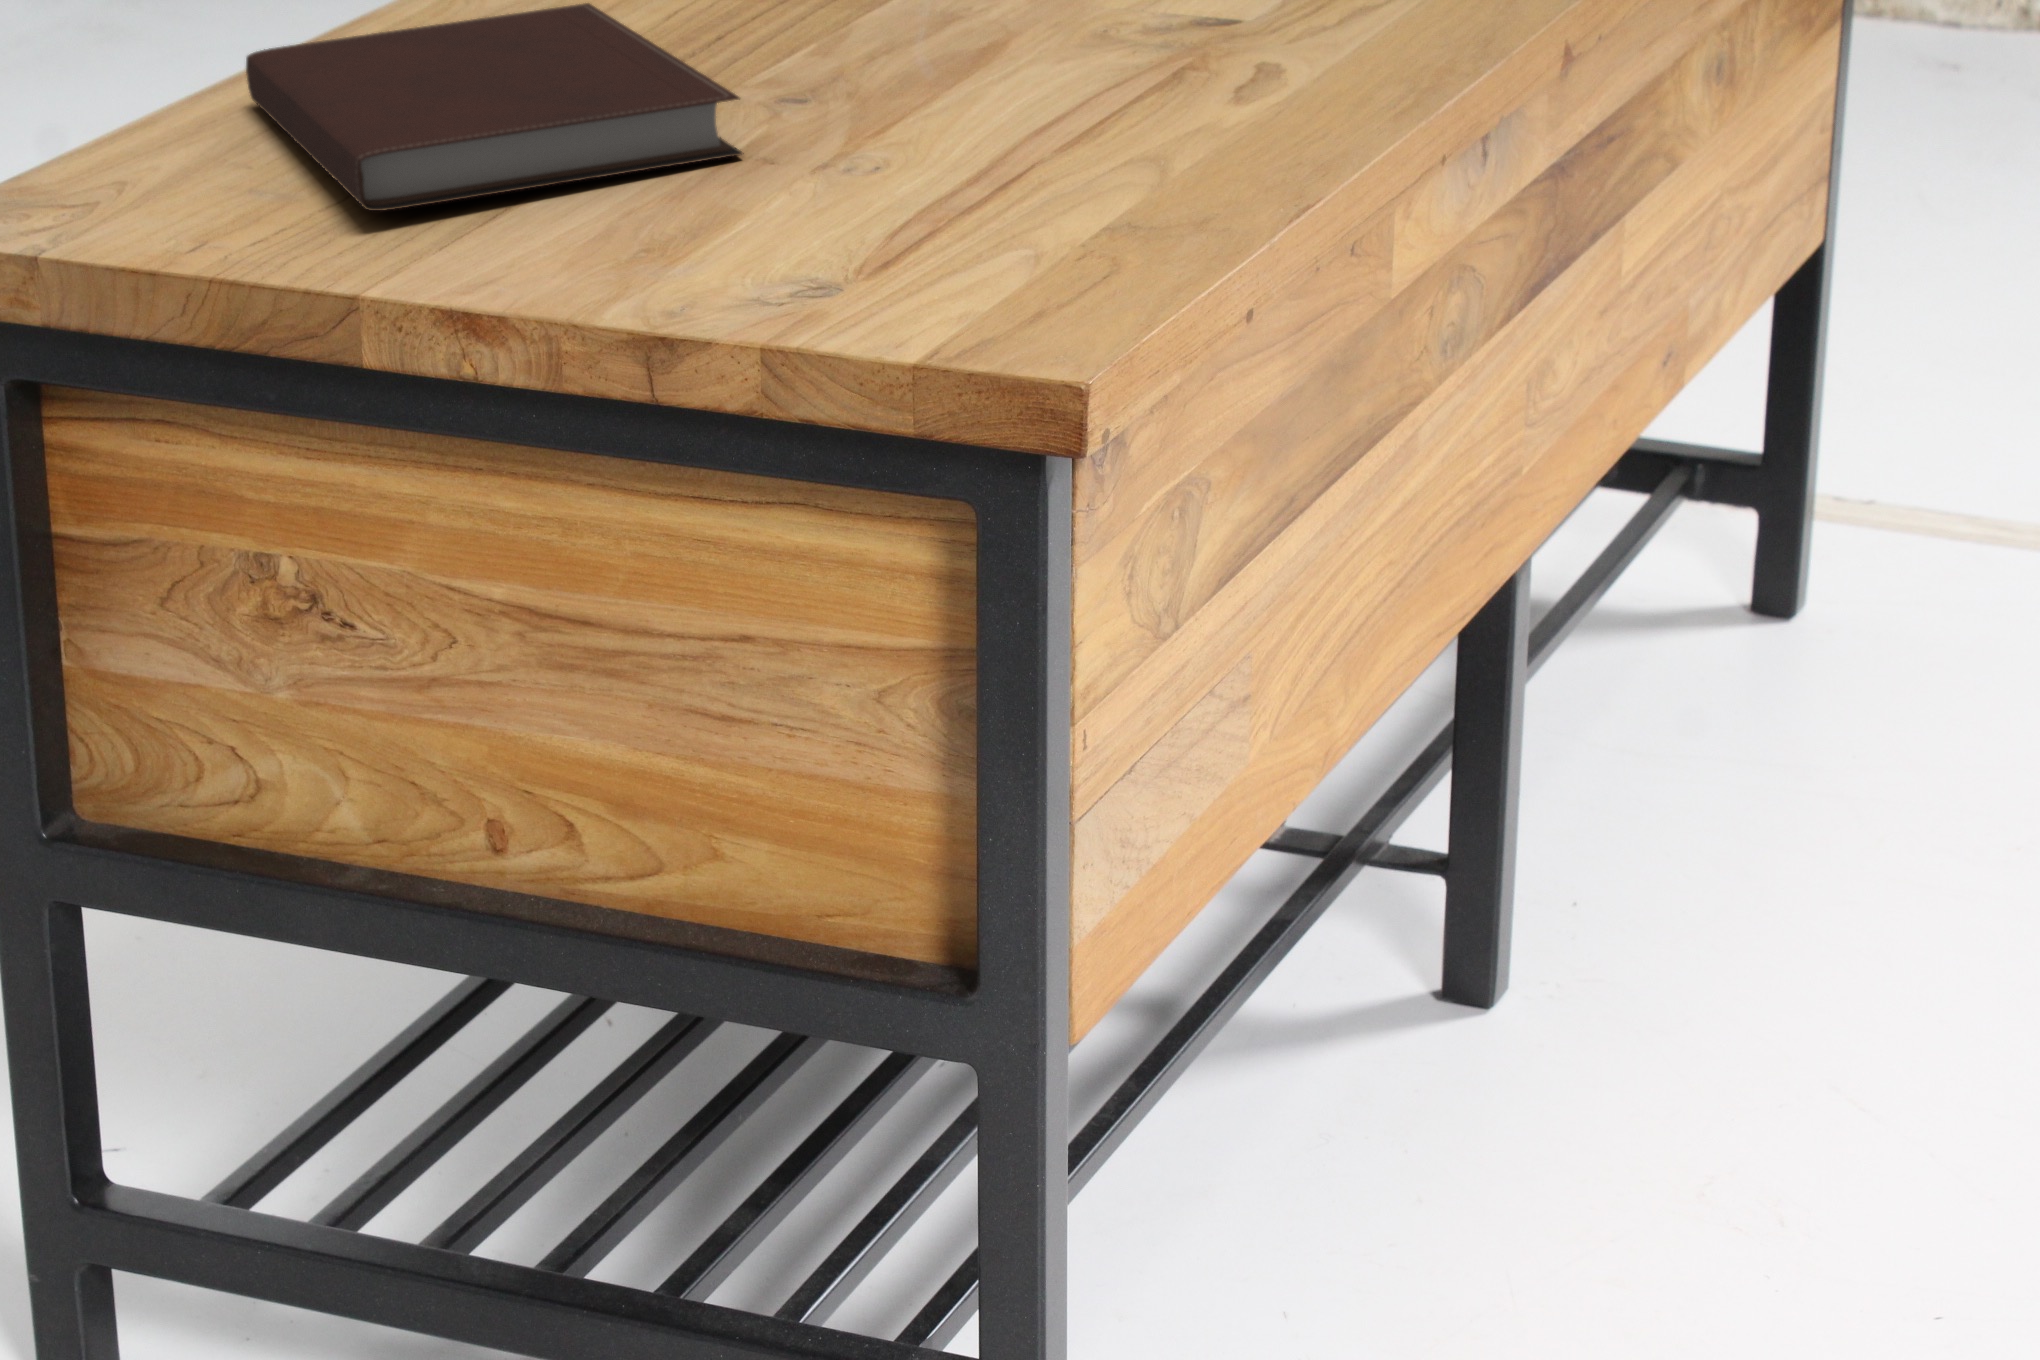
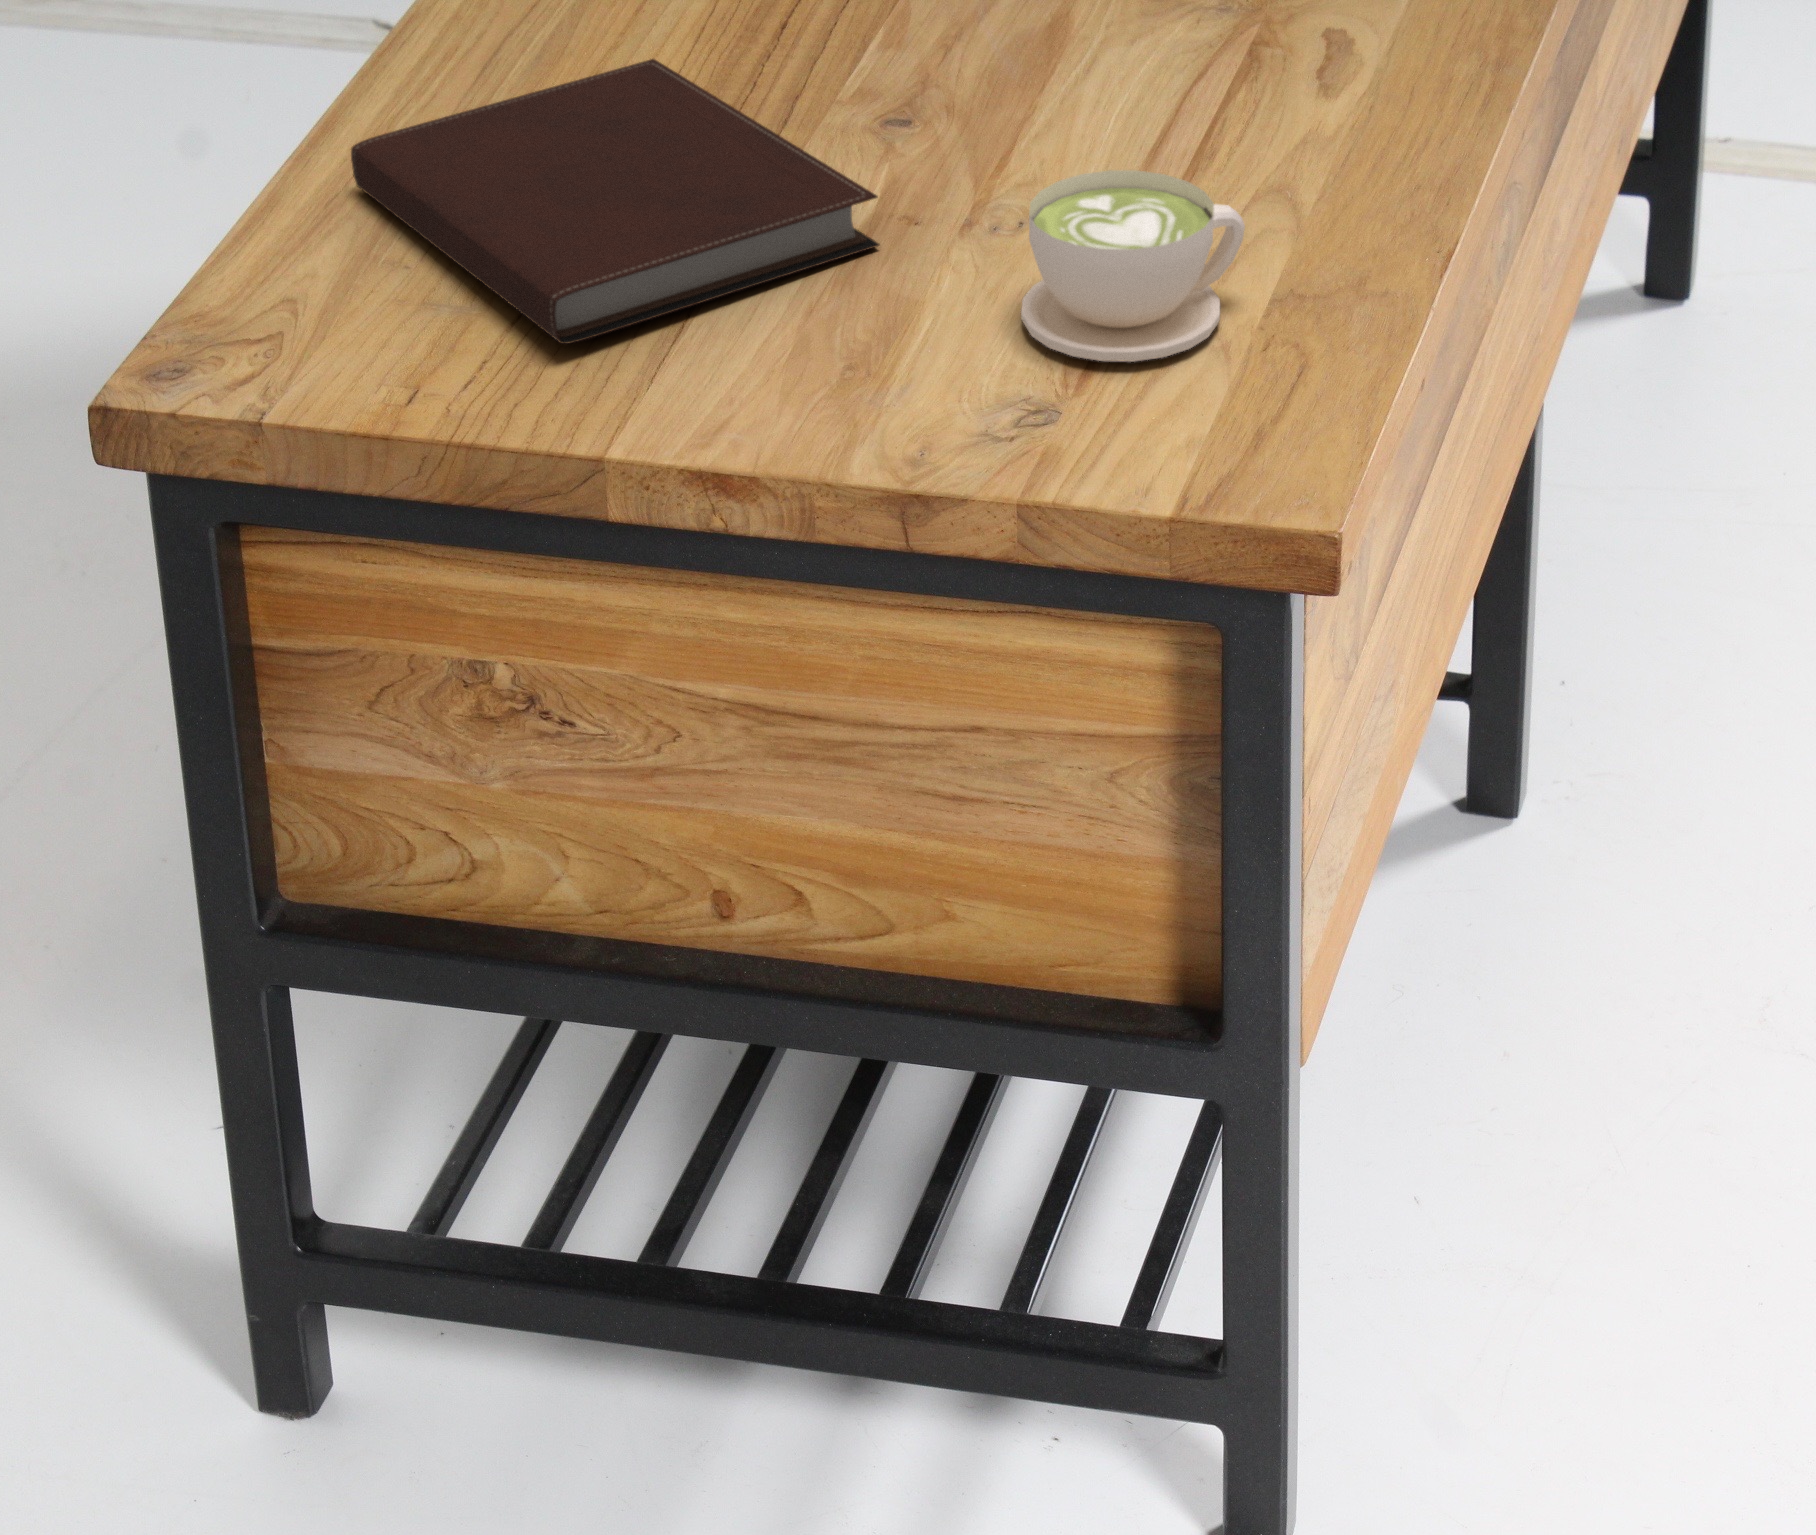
coffee cup: none [852,60,1098,246] -> present [1021,170,1245,362]

